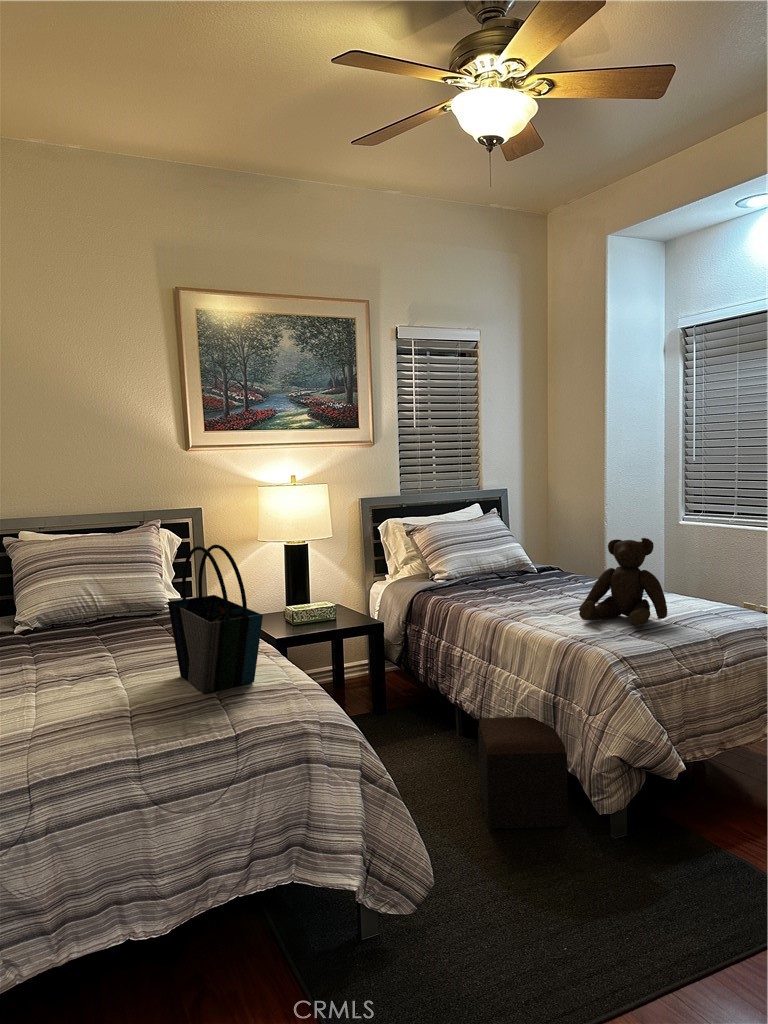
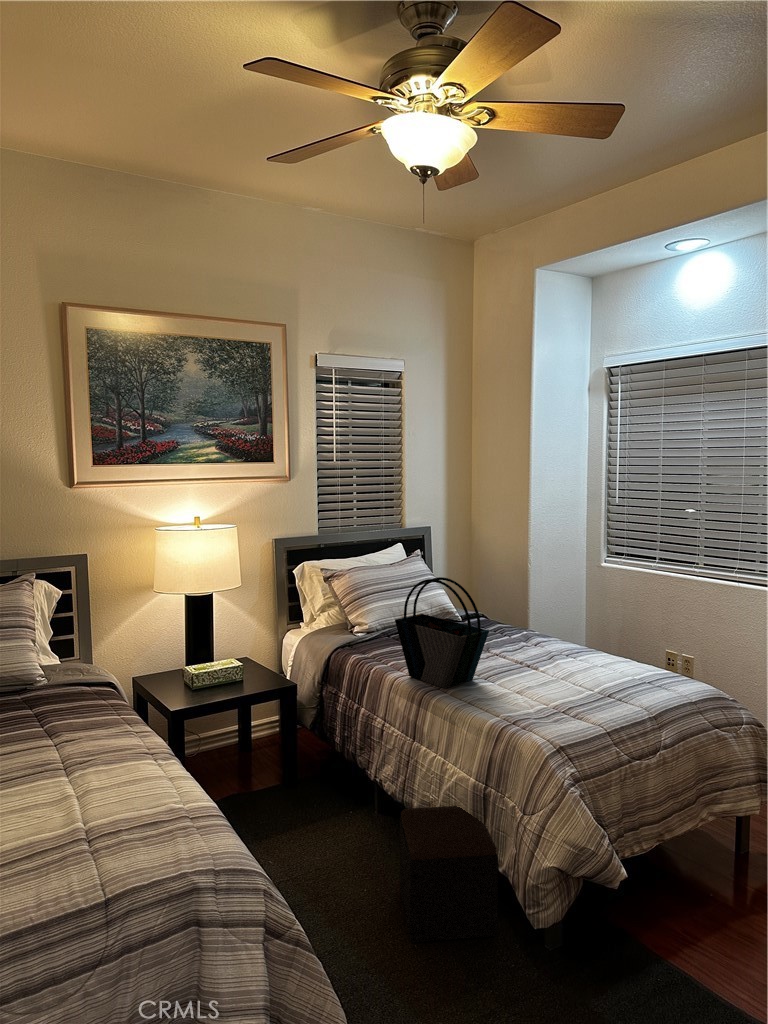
teddy bear: present [579,538,667,626] -> none [509,605,603,704]
tote bag: present [168,545,263,693] -> present [395,577,489,688]

